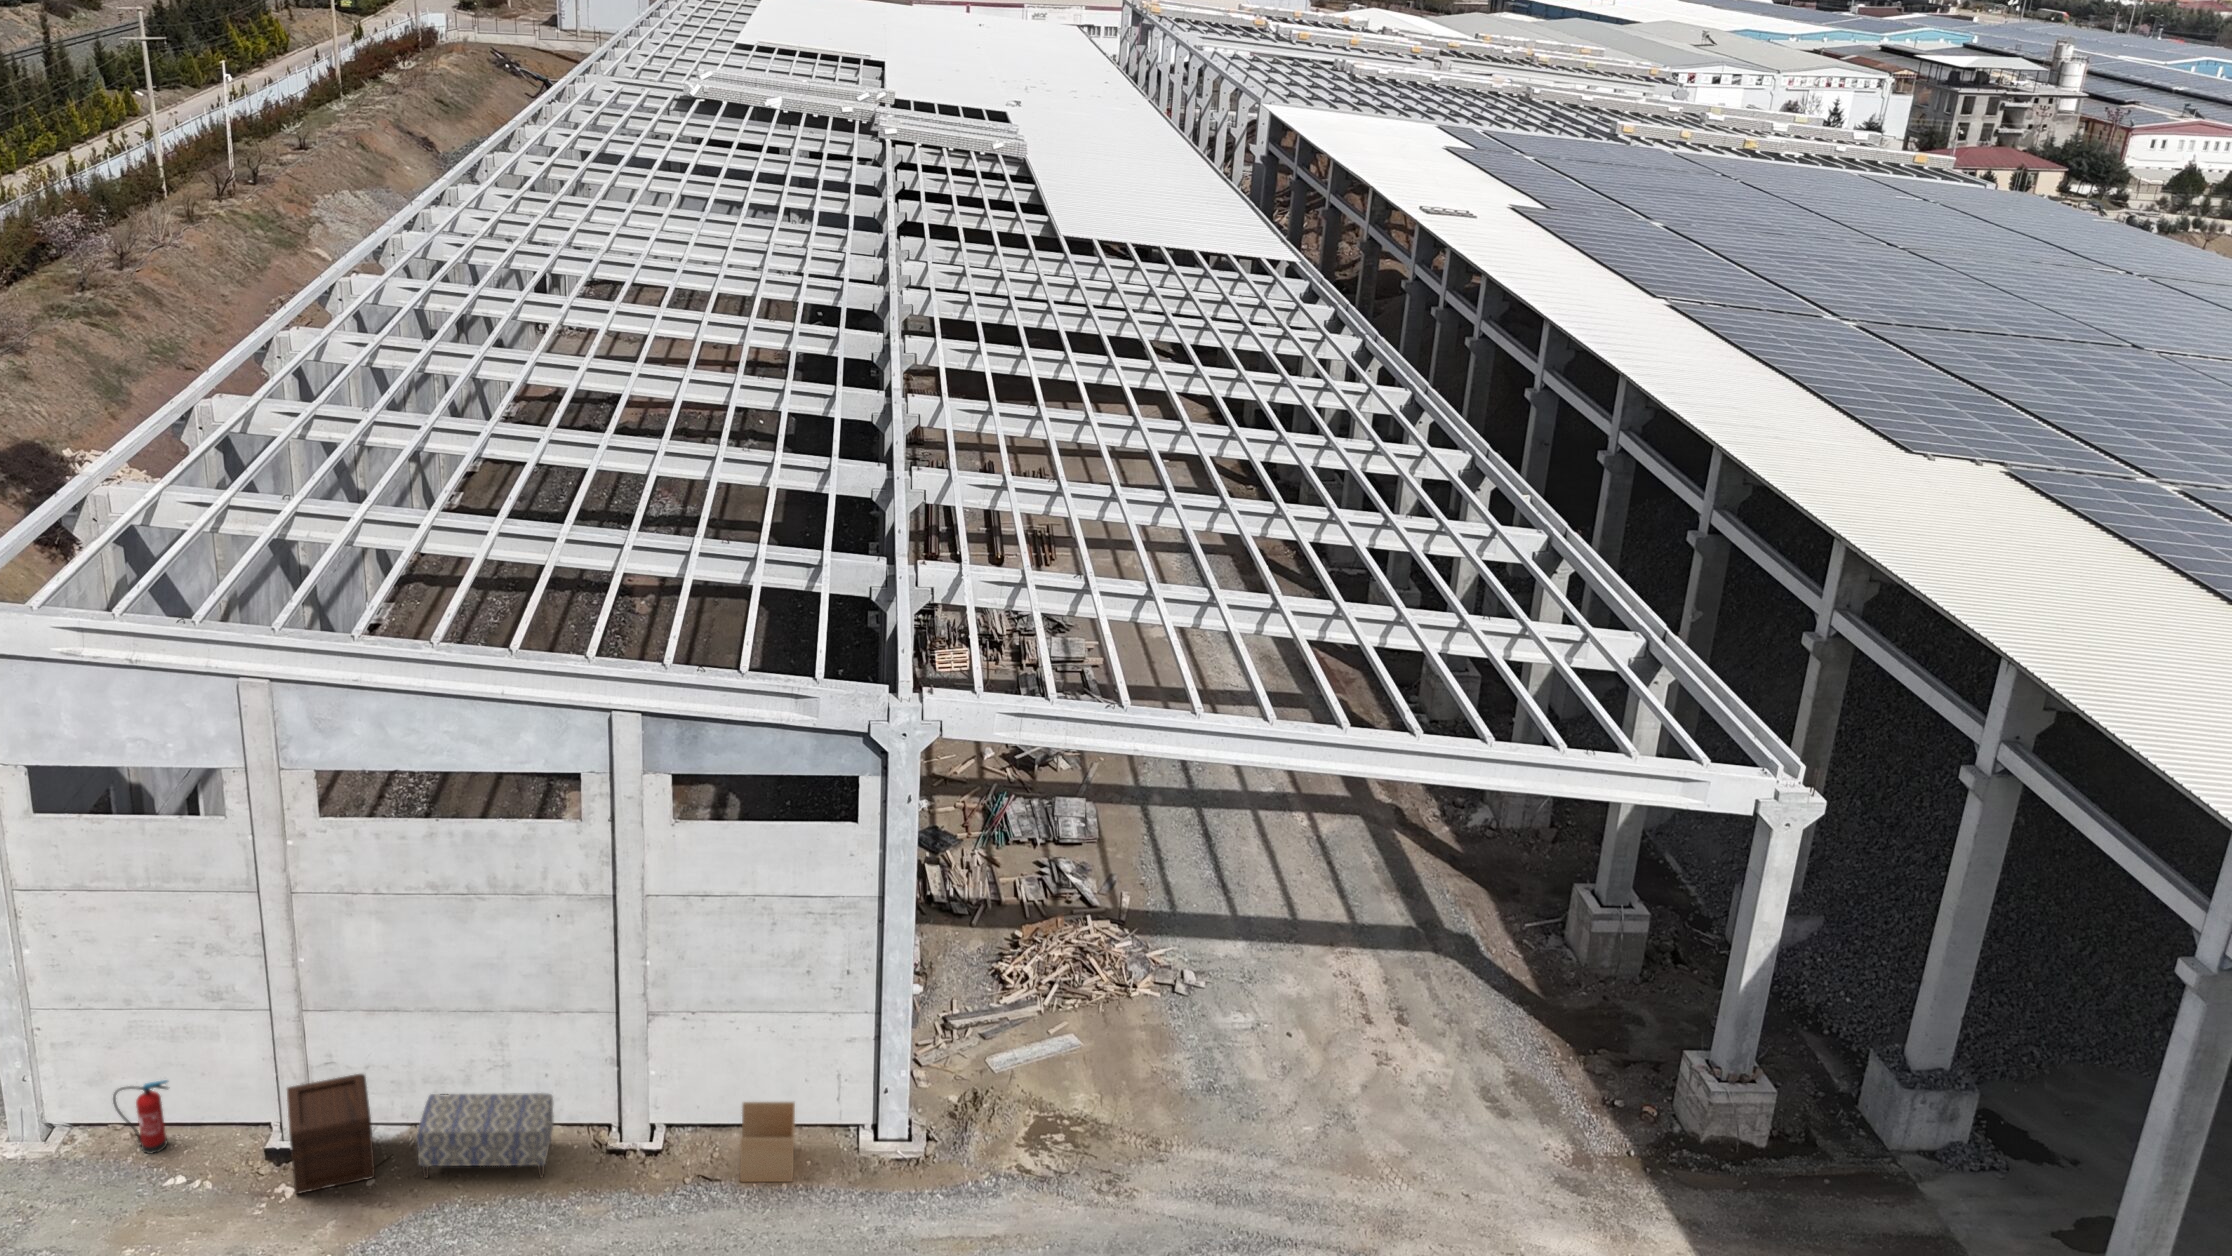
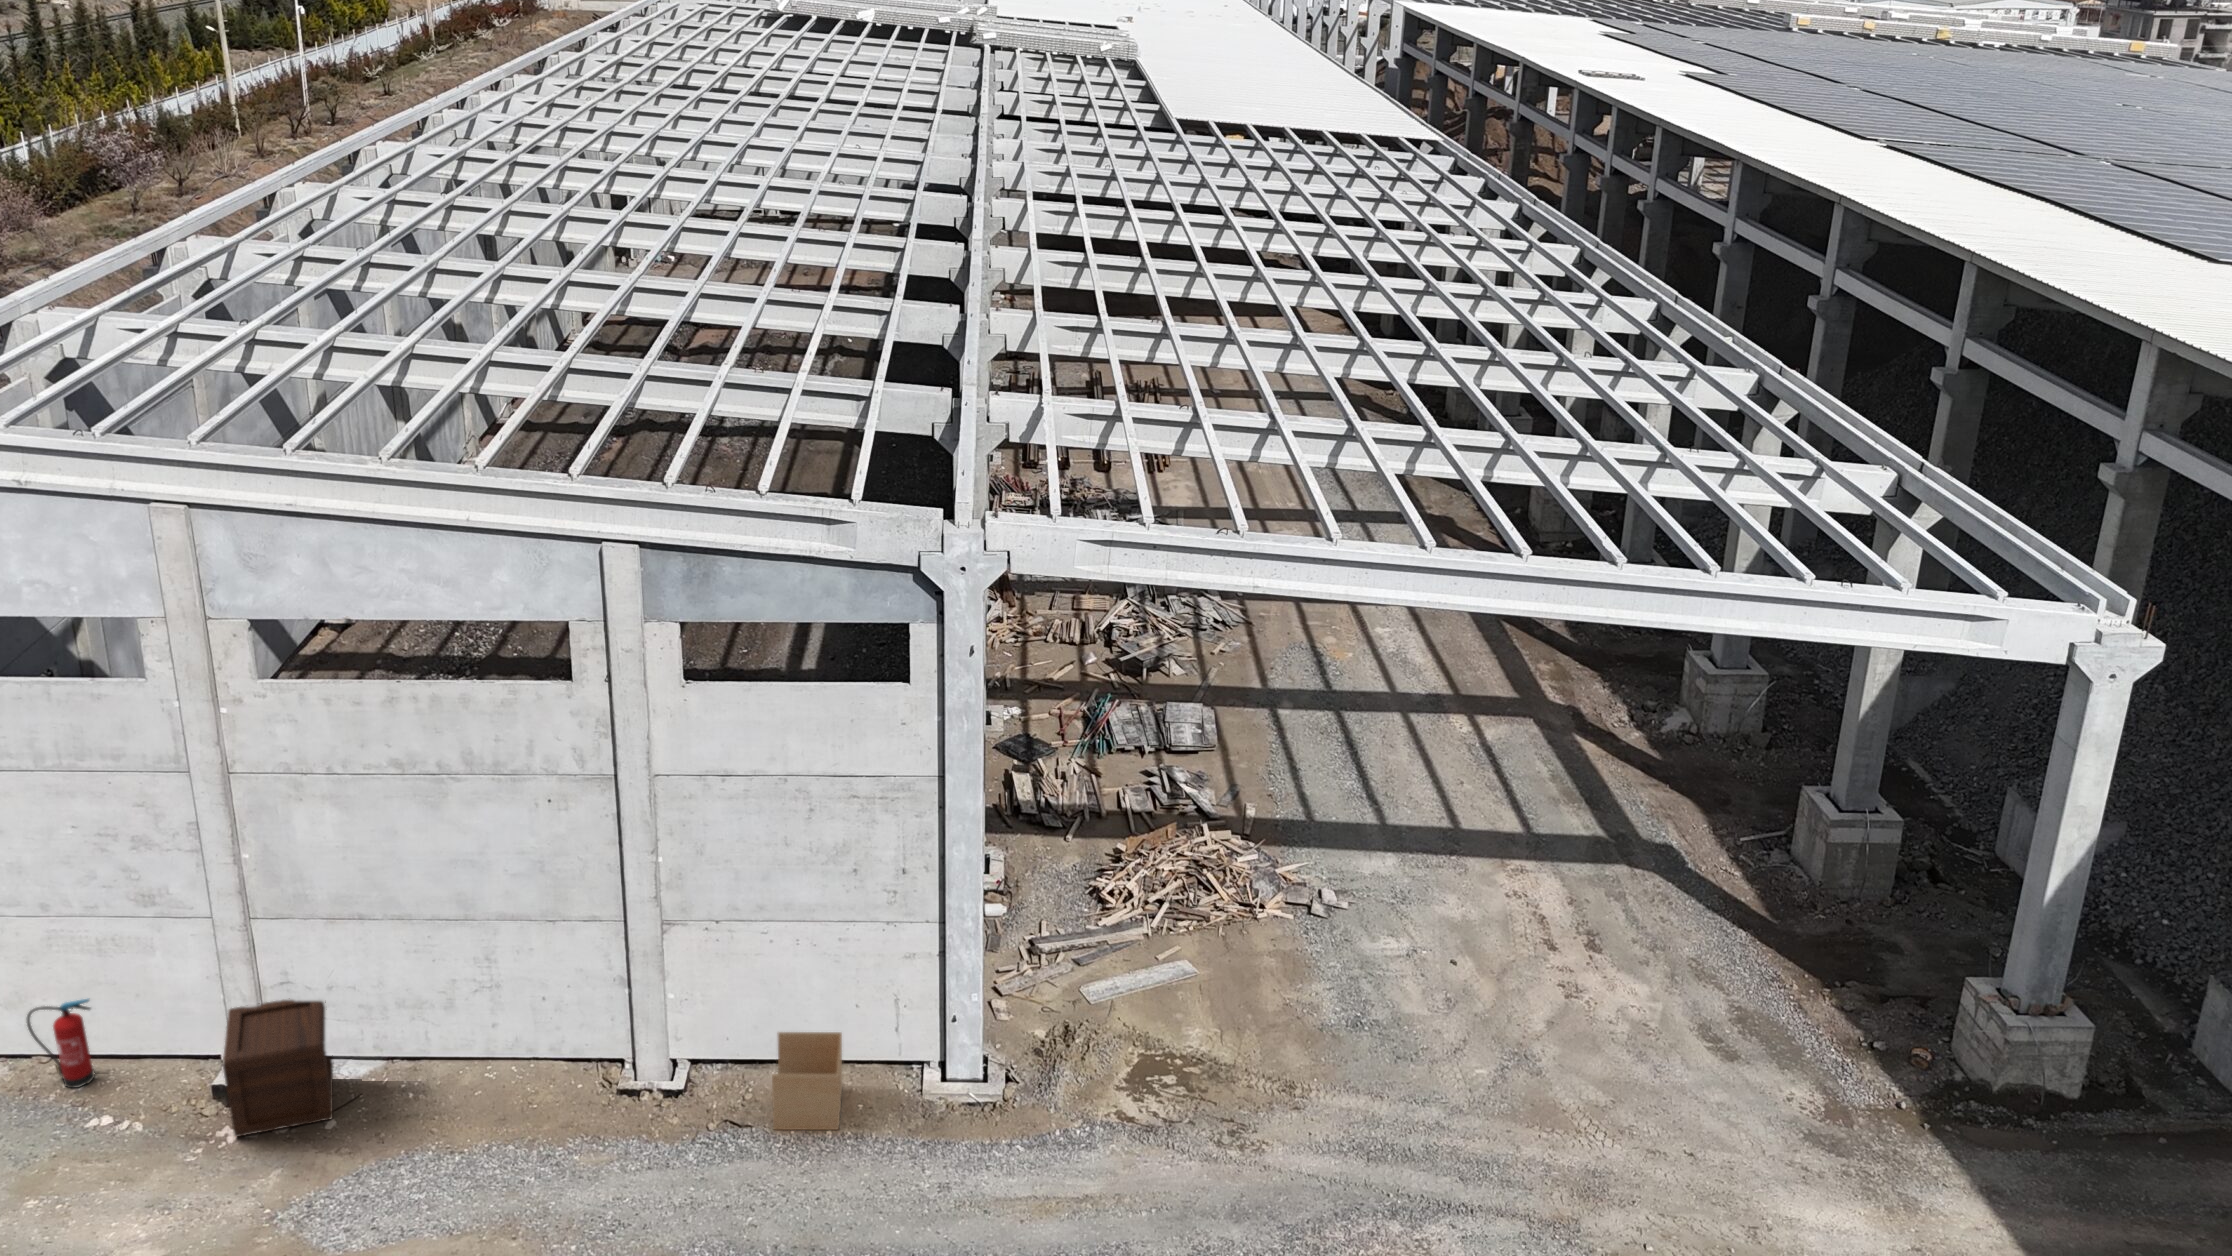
bench: present [417,1093,554,1178] -> none [379,1019,551,1121]

